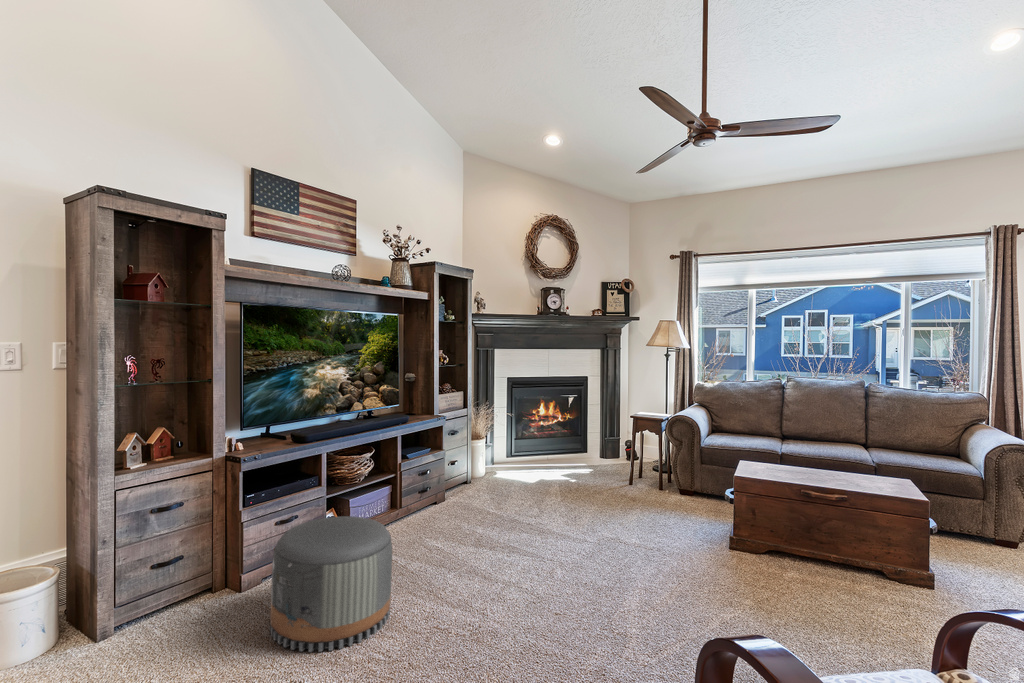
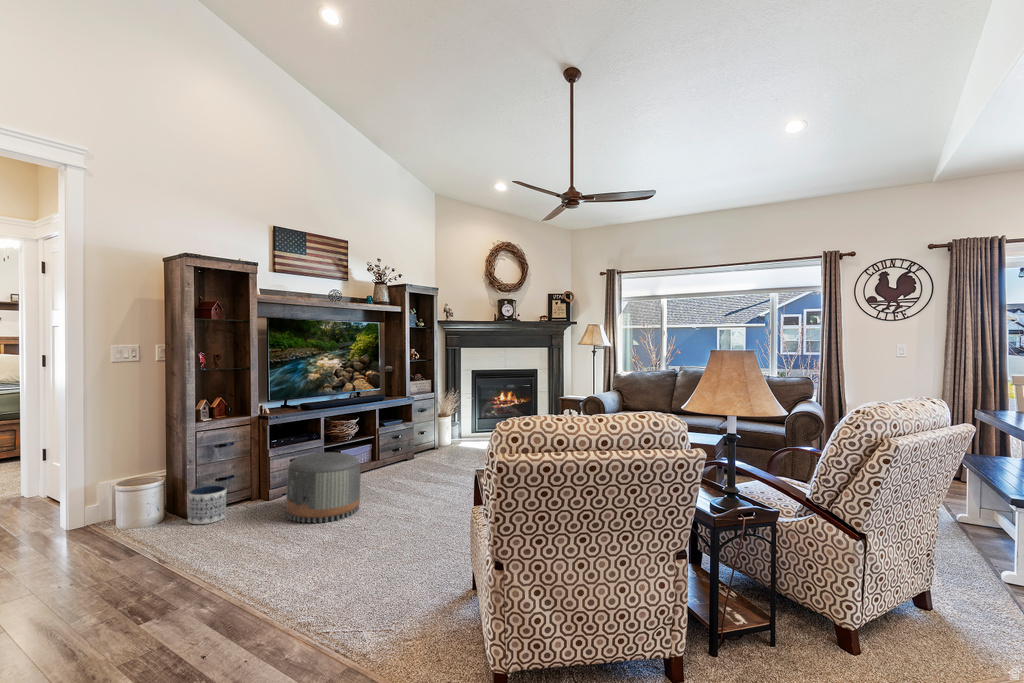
planter: none [97,581,168,659] -> present [188,486,226,524]

